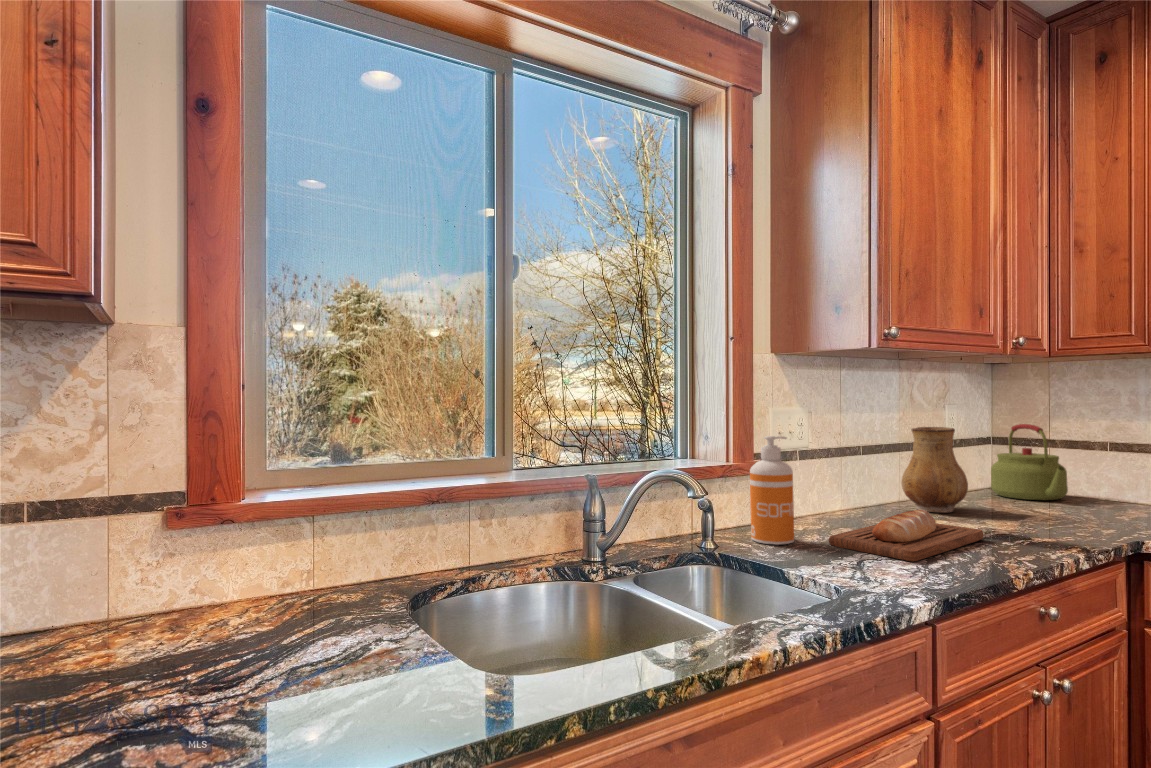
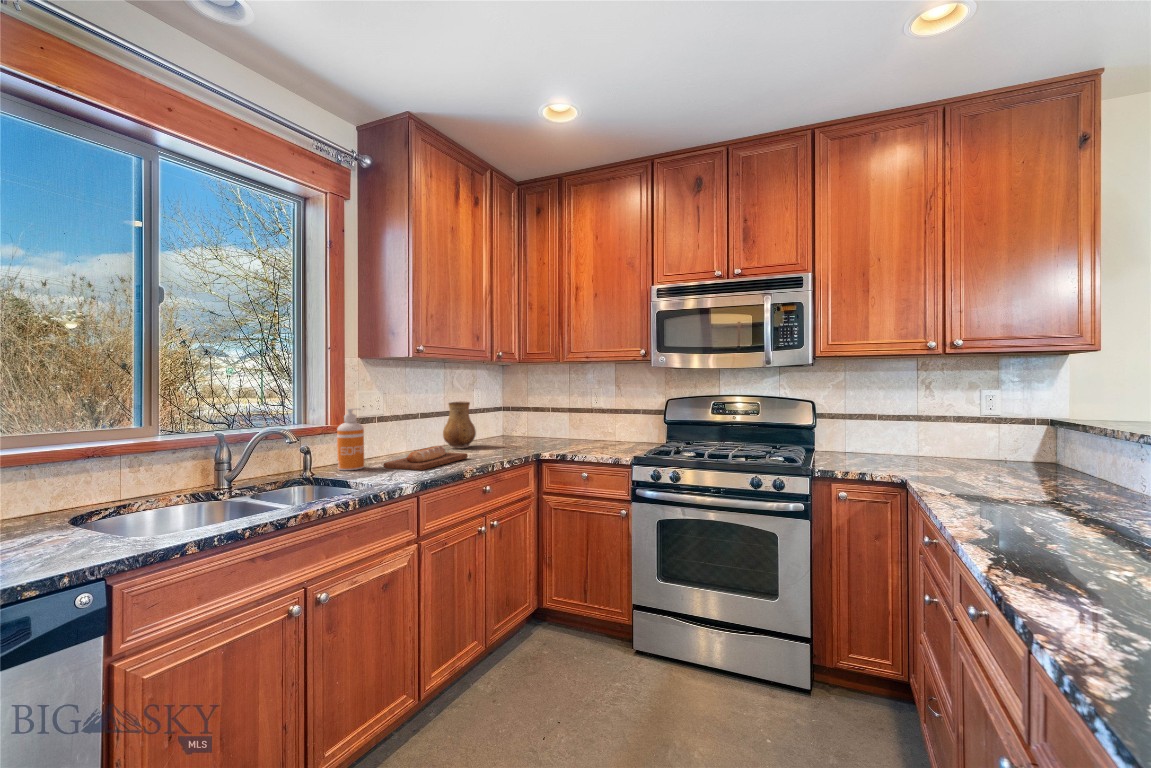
kettle: present [991,424,1068,500] -> none [499,399,532,440]

